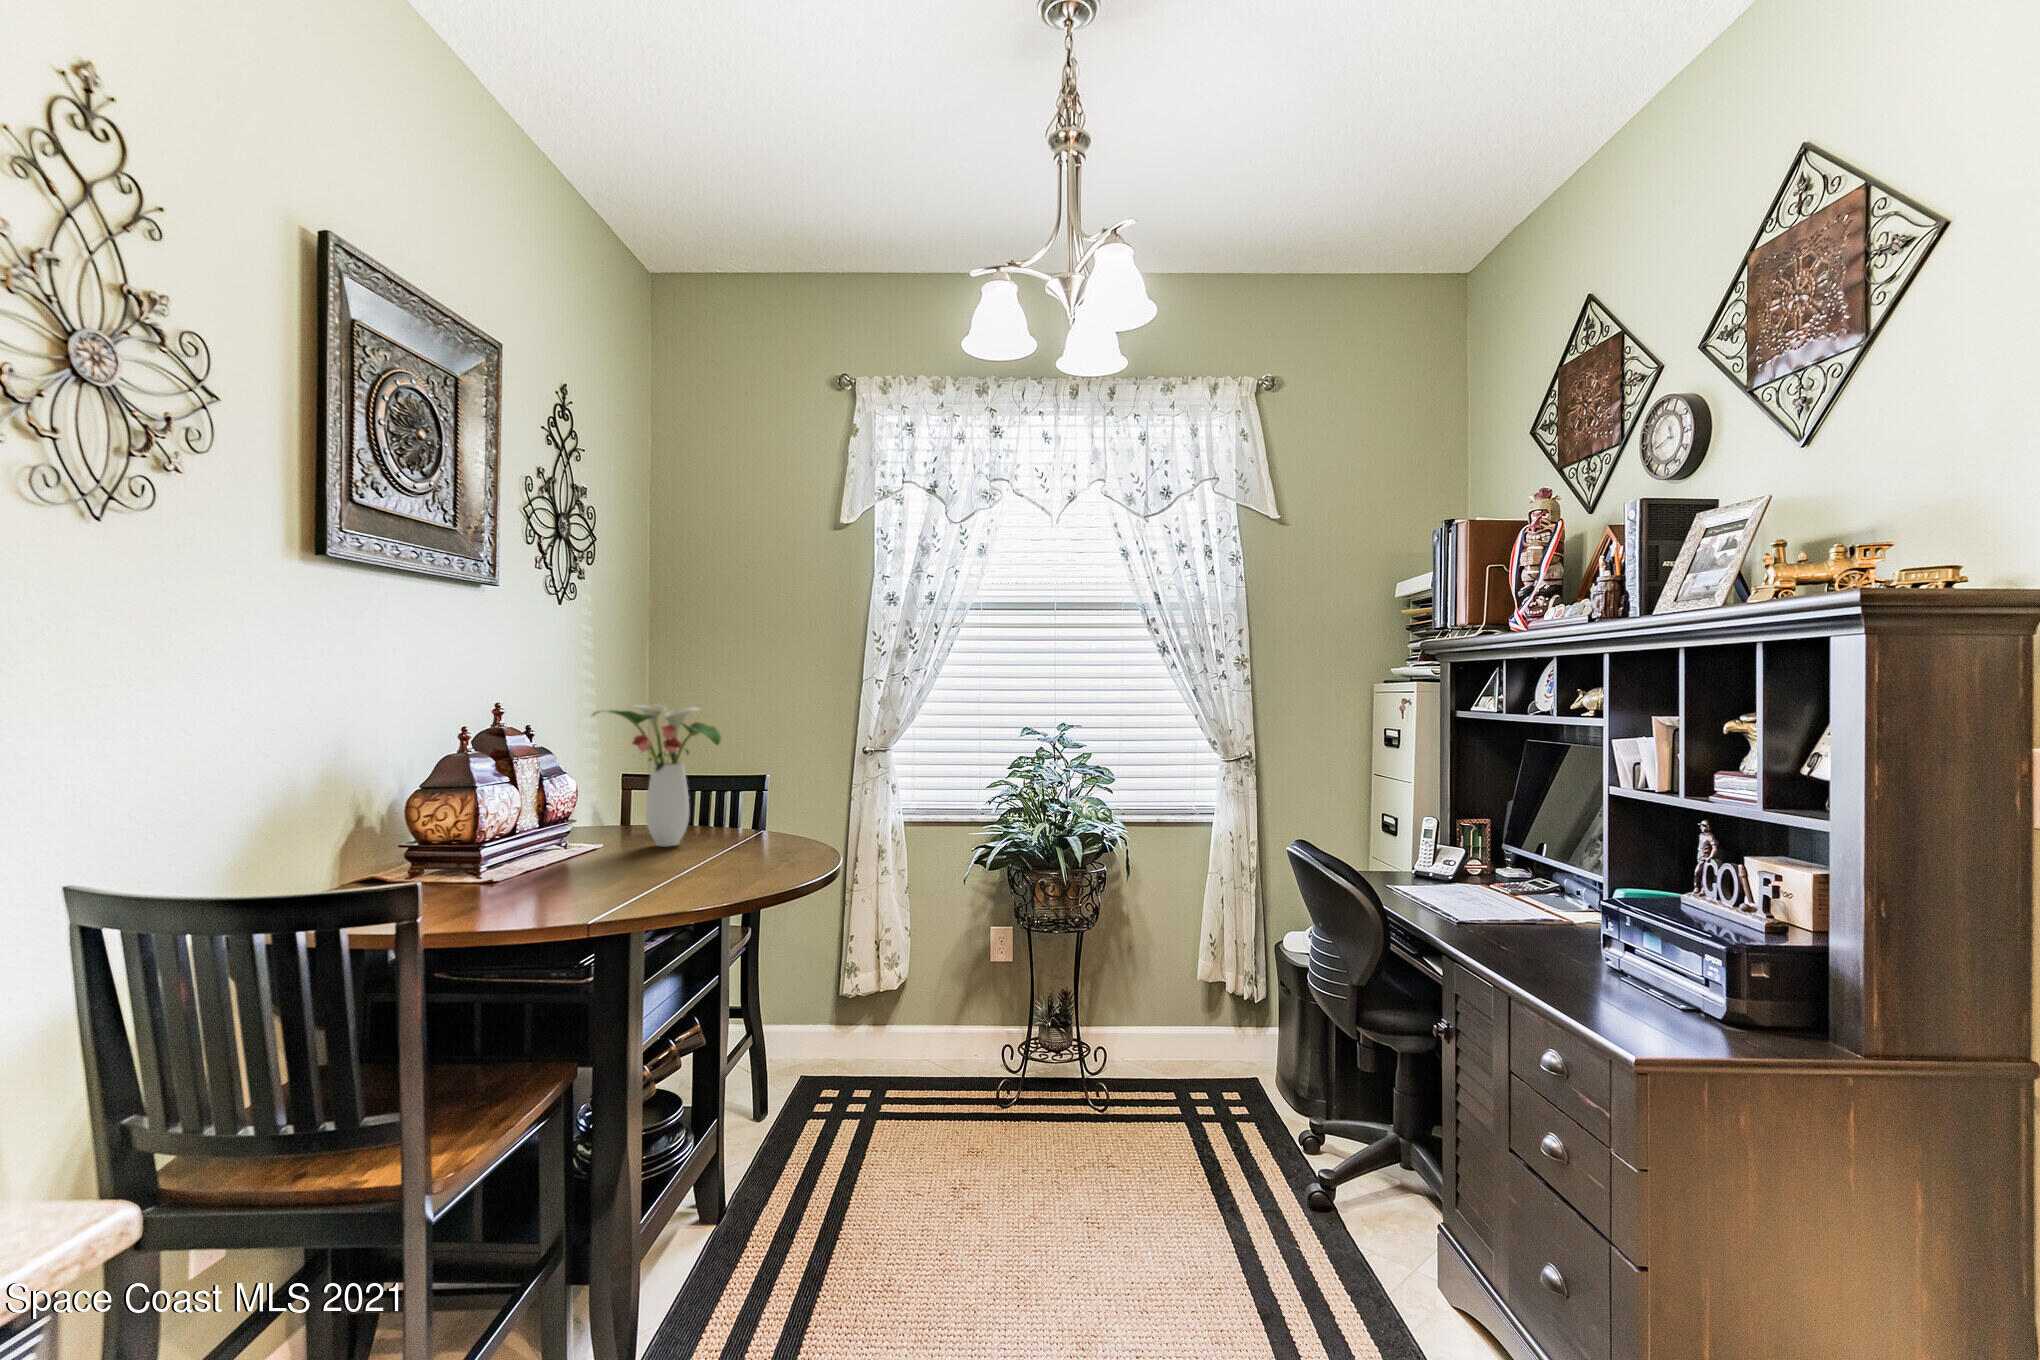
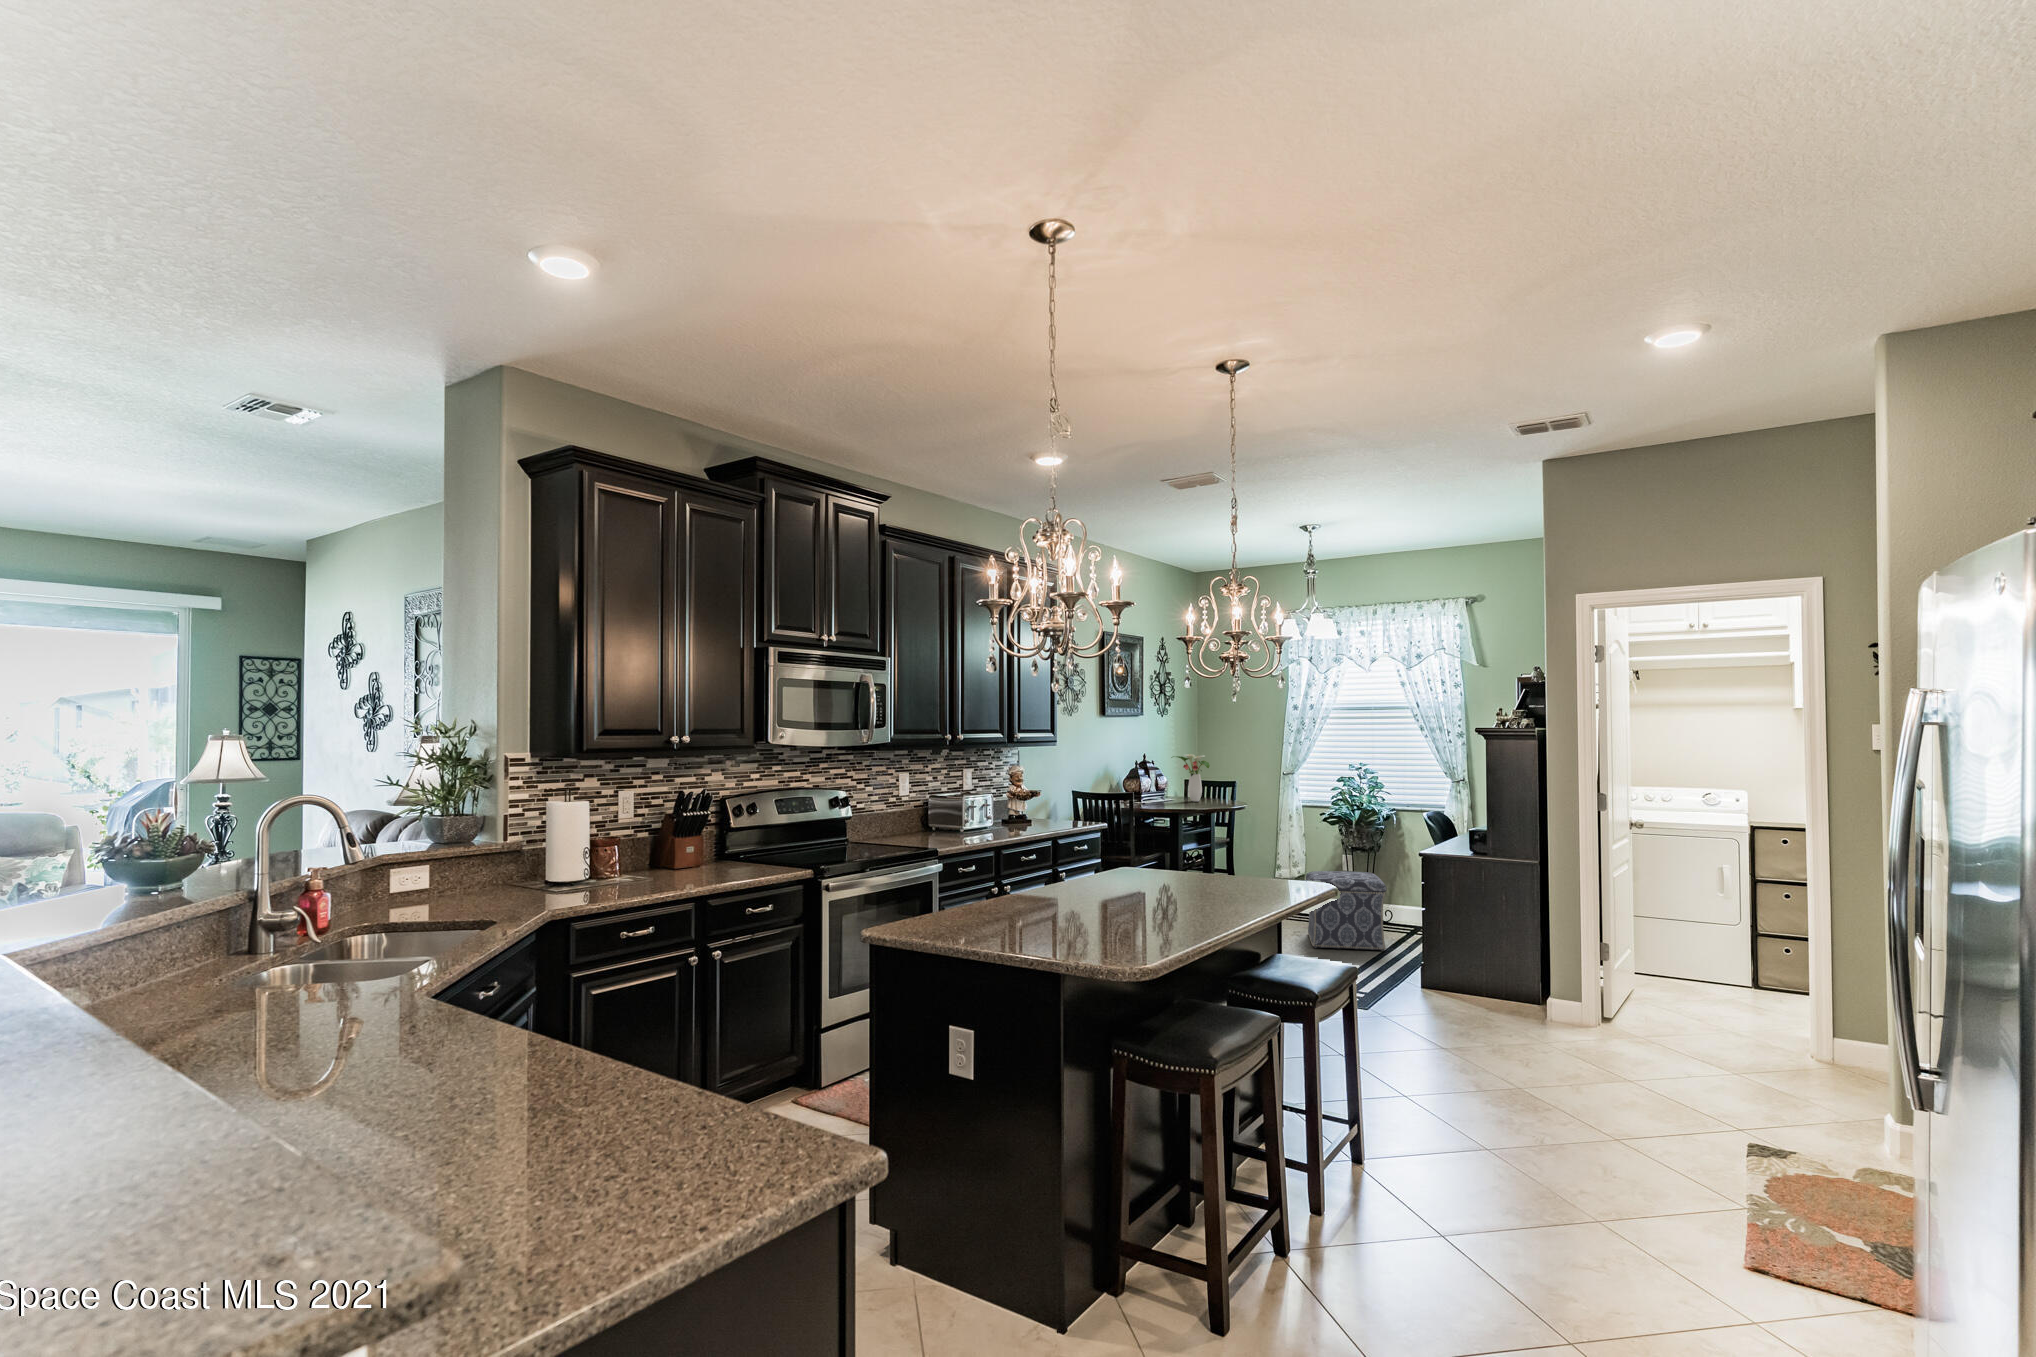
ottoman: none [963,984,1202,1249] -> present [1306,871,1387,951]

